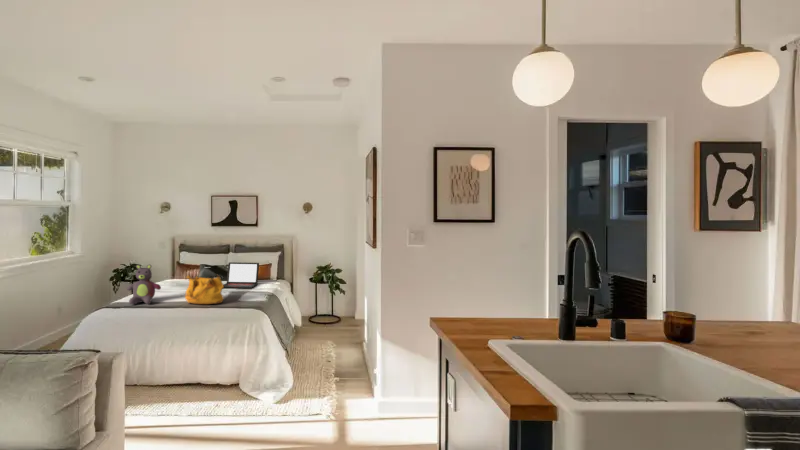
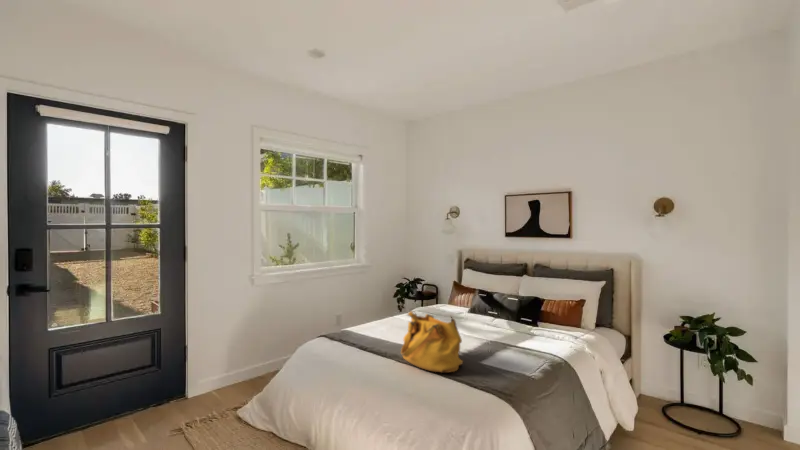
laptop: present [223,262,259,288] -> none [485,292,555,344]
stuffed bear: present [127,265,161,304] -> none [336,284,382,348]

